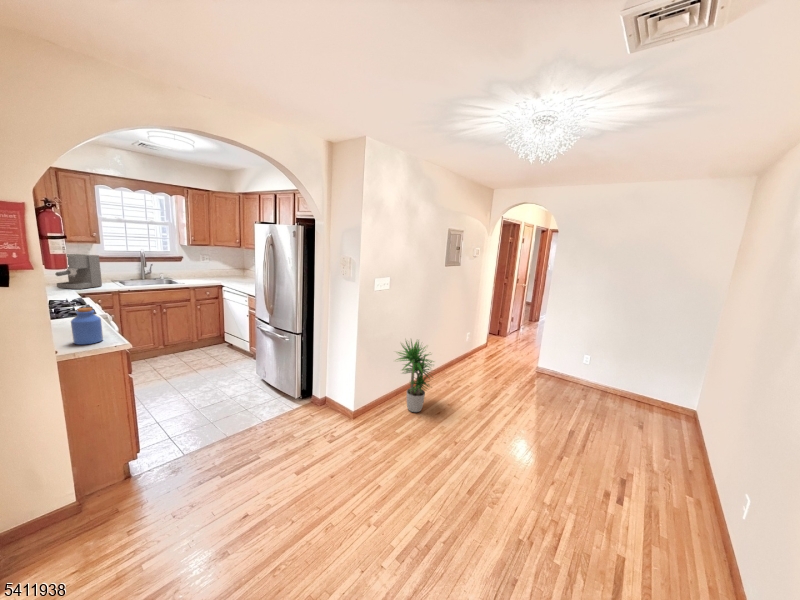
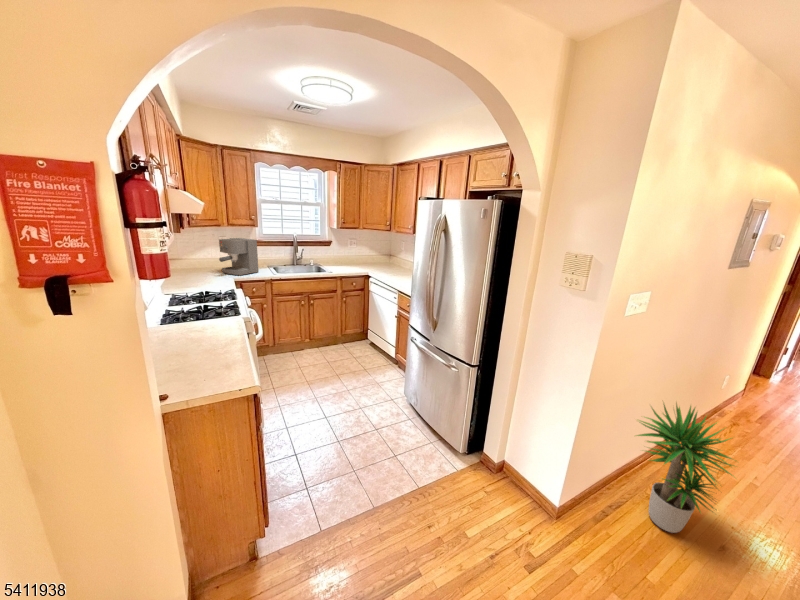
jar: present [71,308,103,345] -> none [192,326,230,381]

